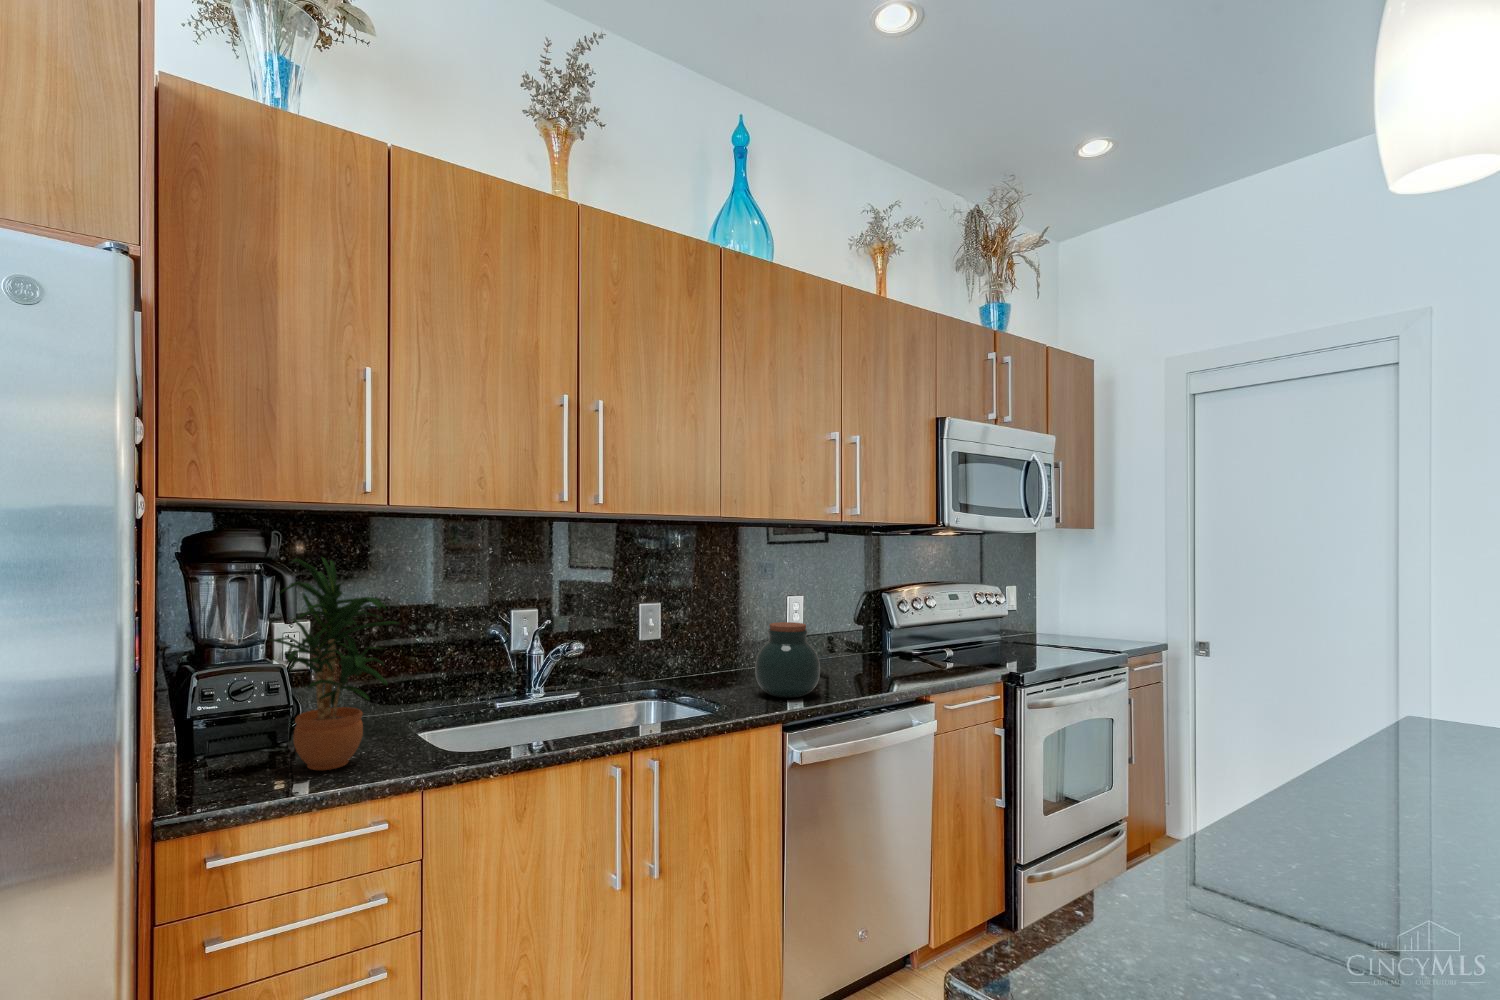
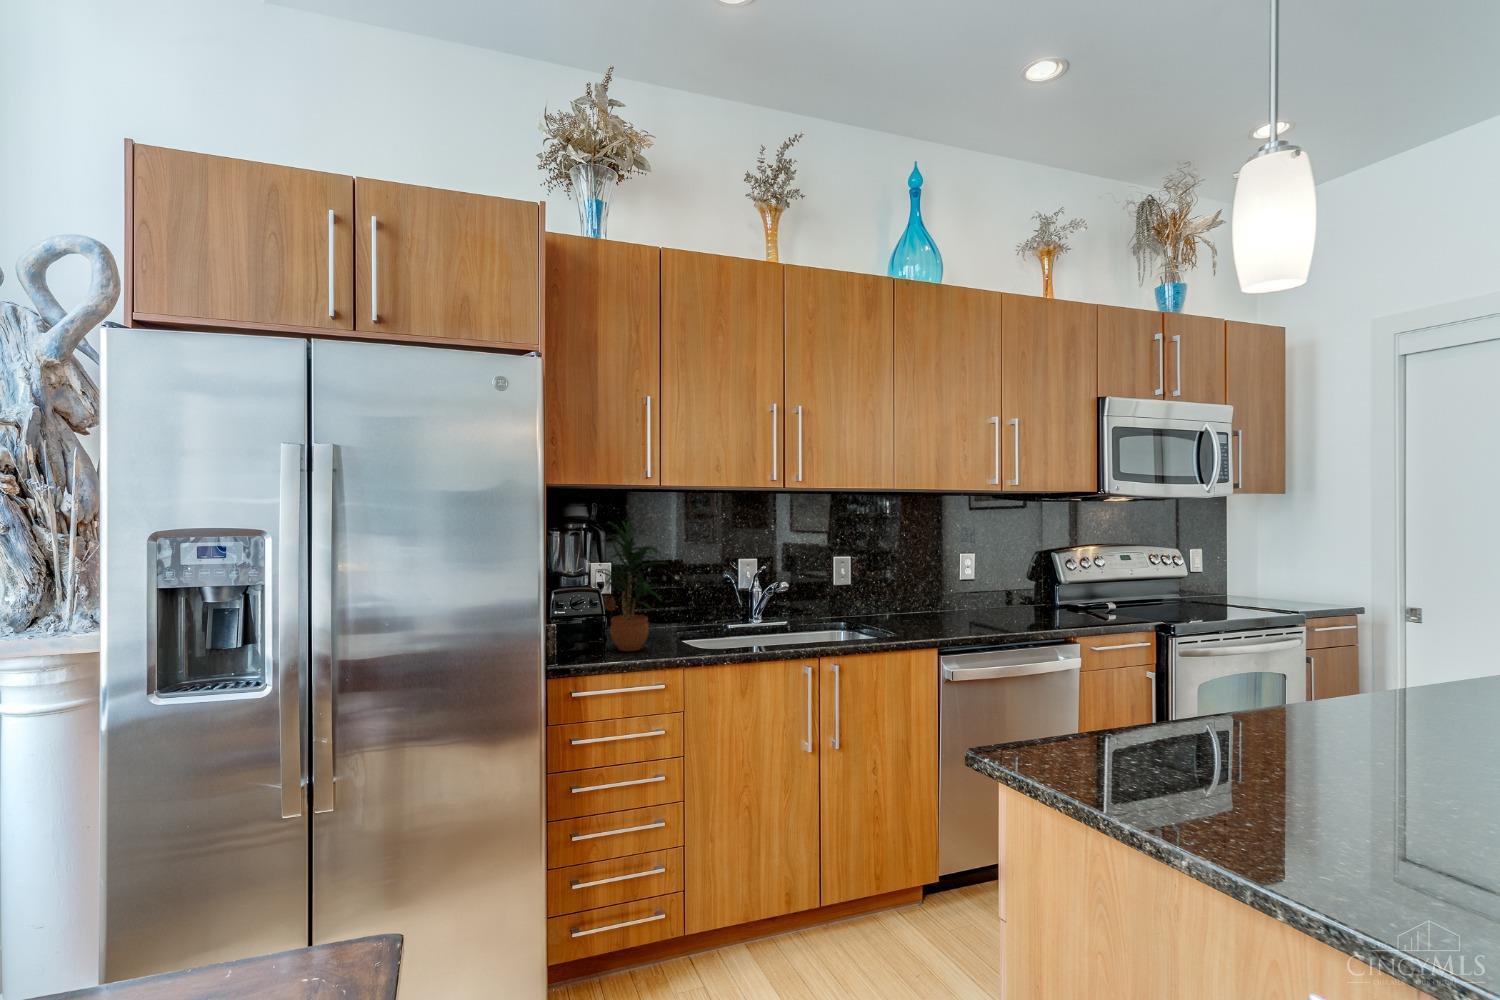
jar: present [755,622,820,698] -> none [922,573,974,631]

